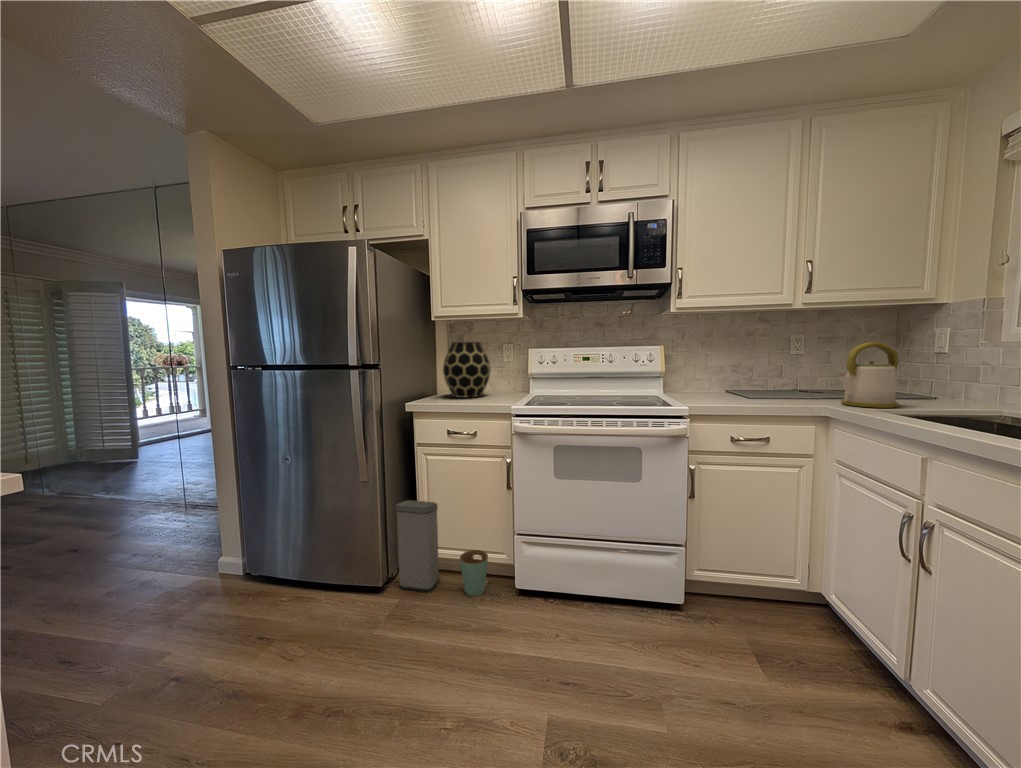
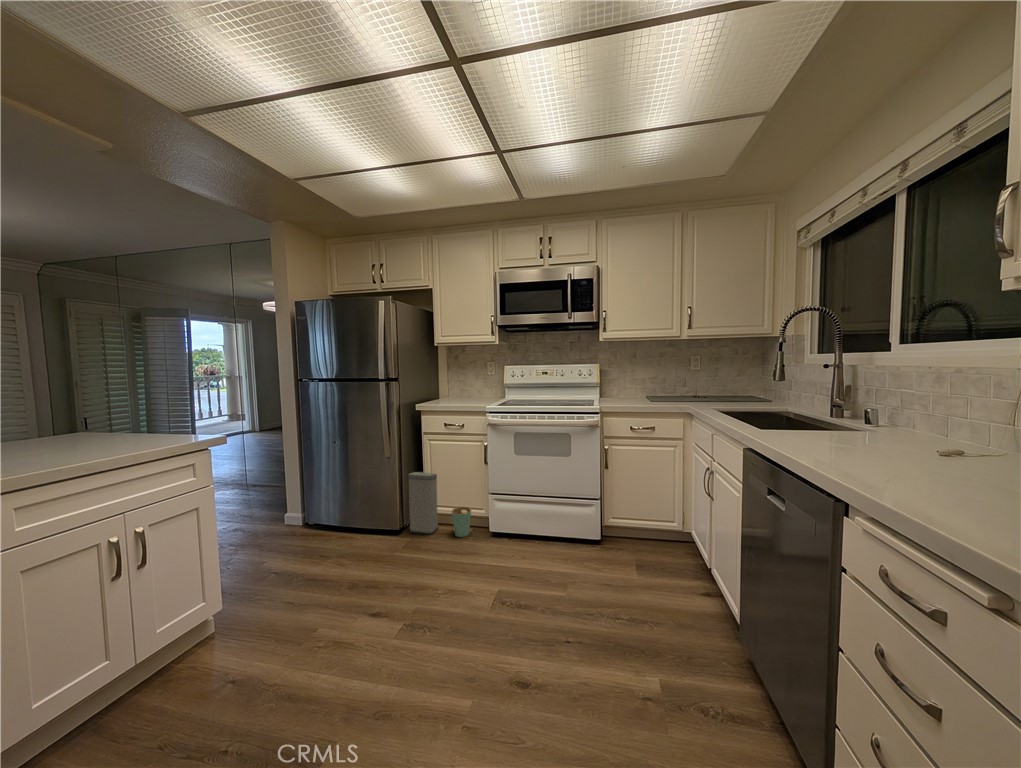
vase: present [443,342,491,398] -> none [442,361,476,401]
kettle: present [838,342,899,408] -> none [699,364,737,407]

